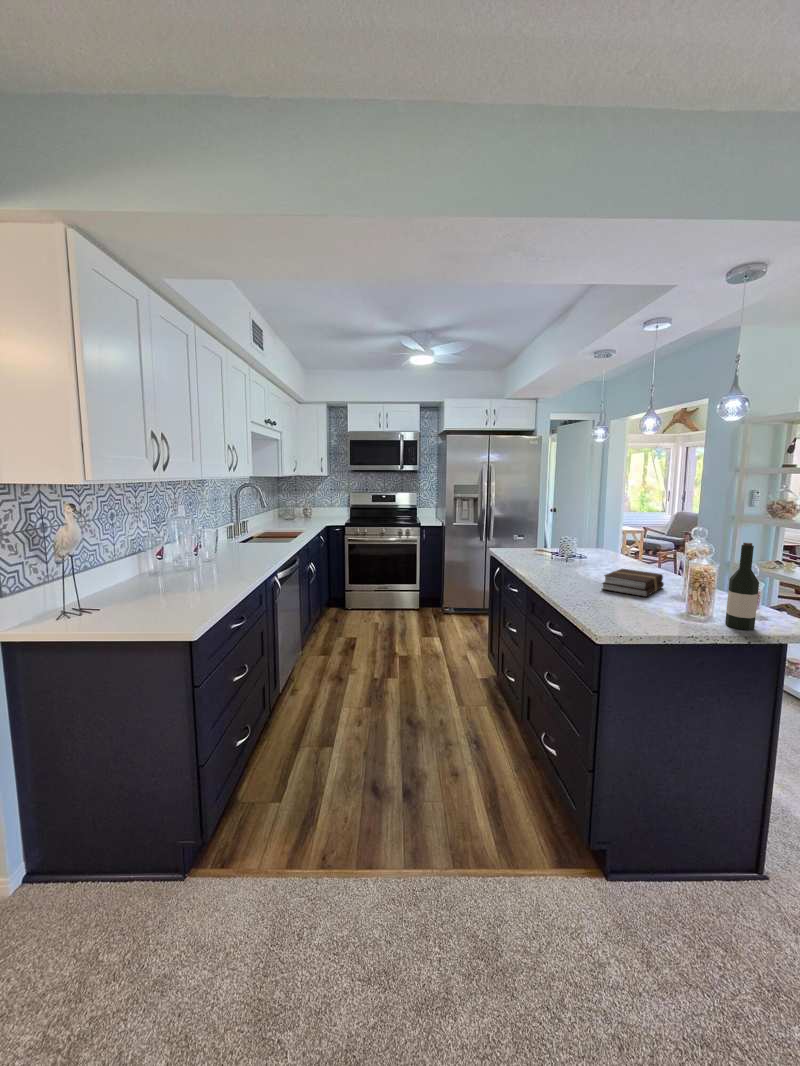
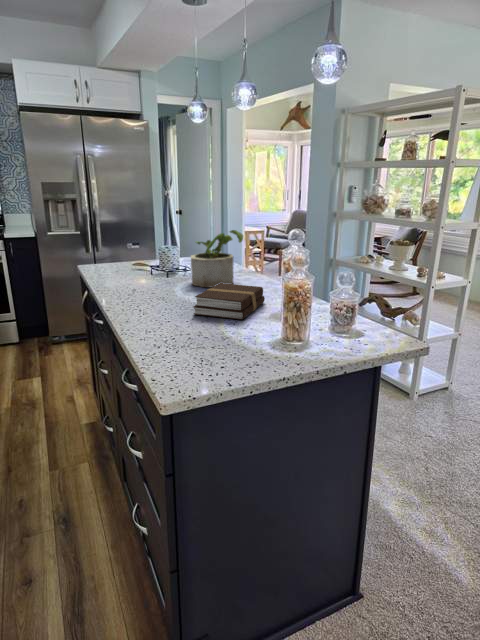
potted plant: none [591,527,641,573] -> present [191,230,243,287]
wine bottle: present [725,543,759,630] -> none [322,247,356,356]

